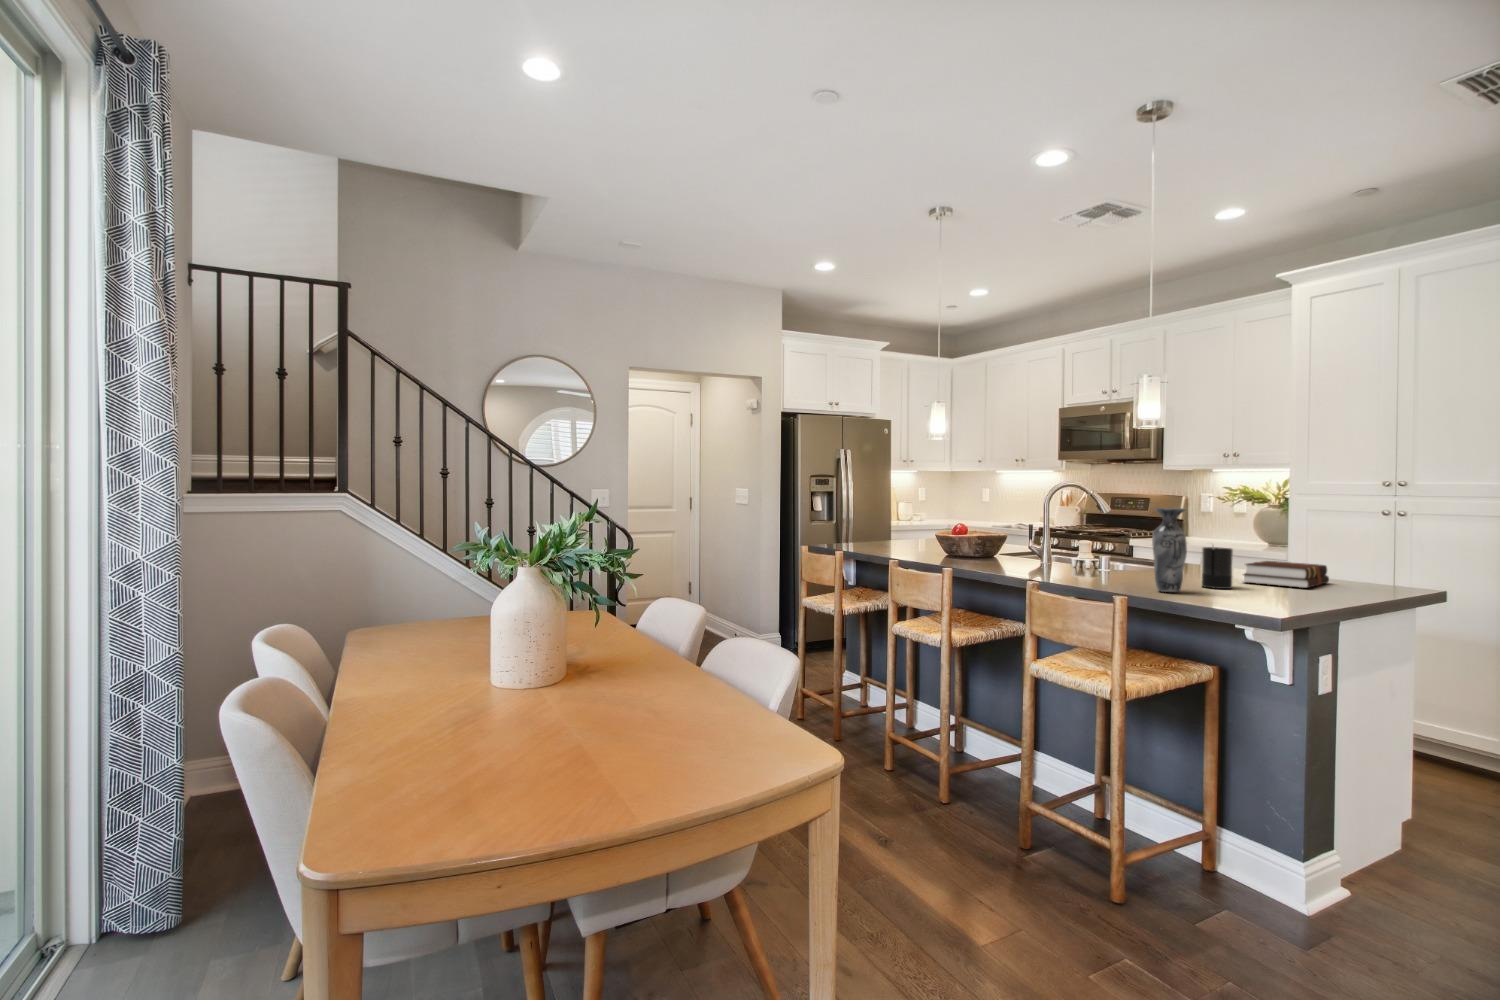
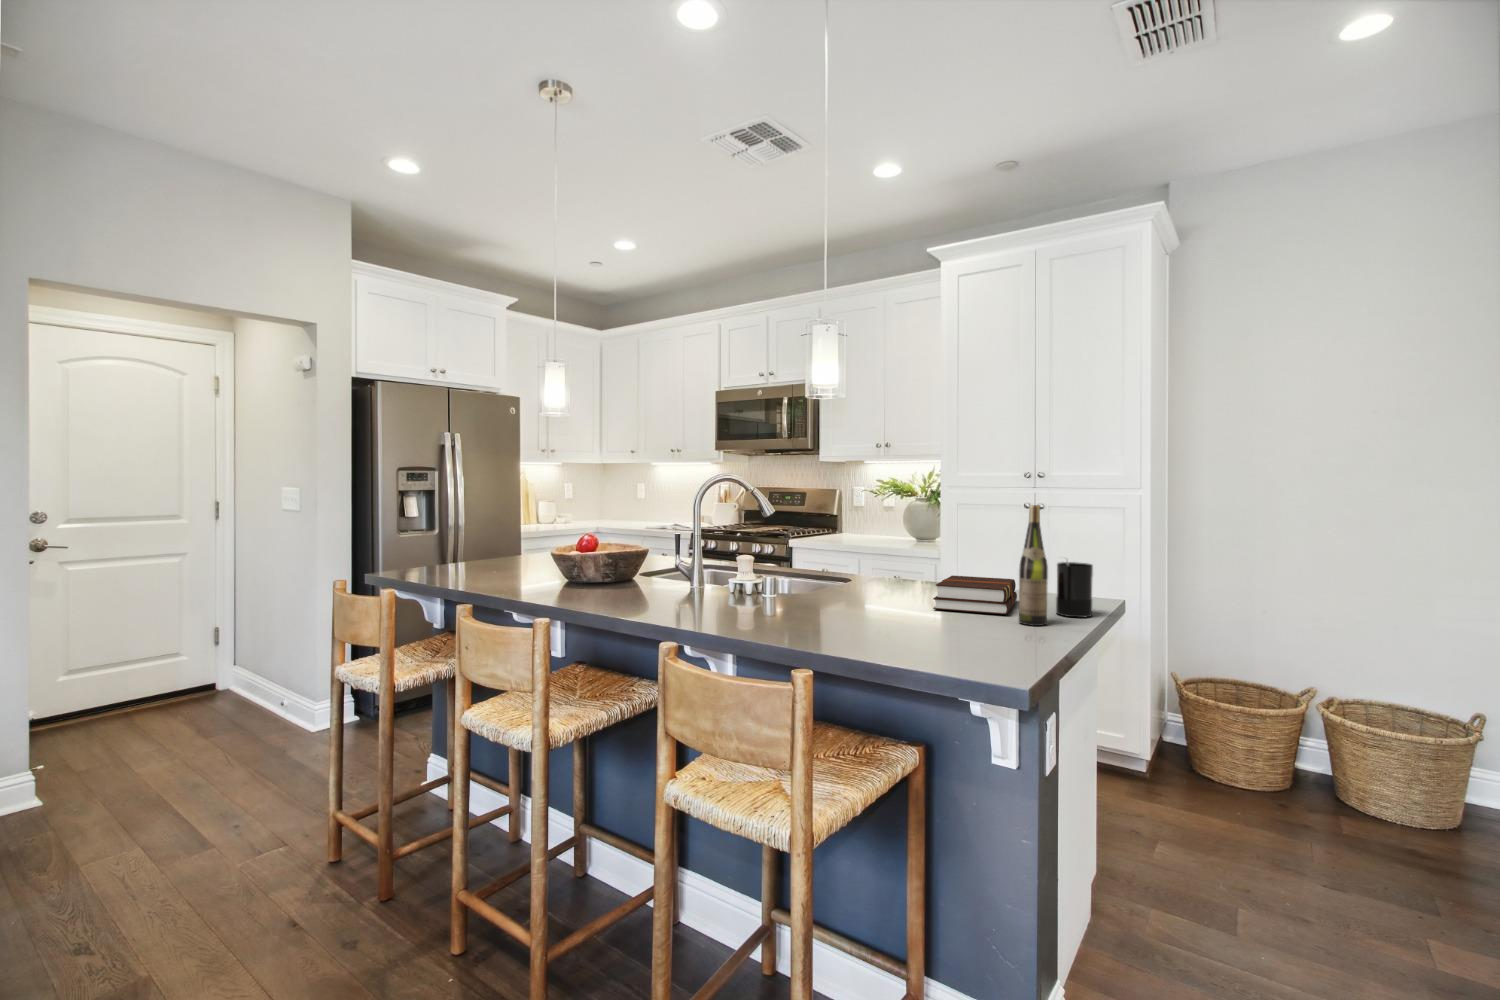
wine bottle: none [1315,503,1342,595] -> present [1019,505,1048,626]
vase: present [1152,508,1187,592] -> none [838,517,883,642]
candle: present [1202,545,1233,589] -> present [1056,560,1093,618]

